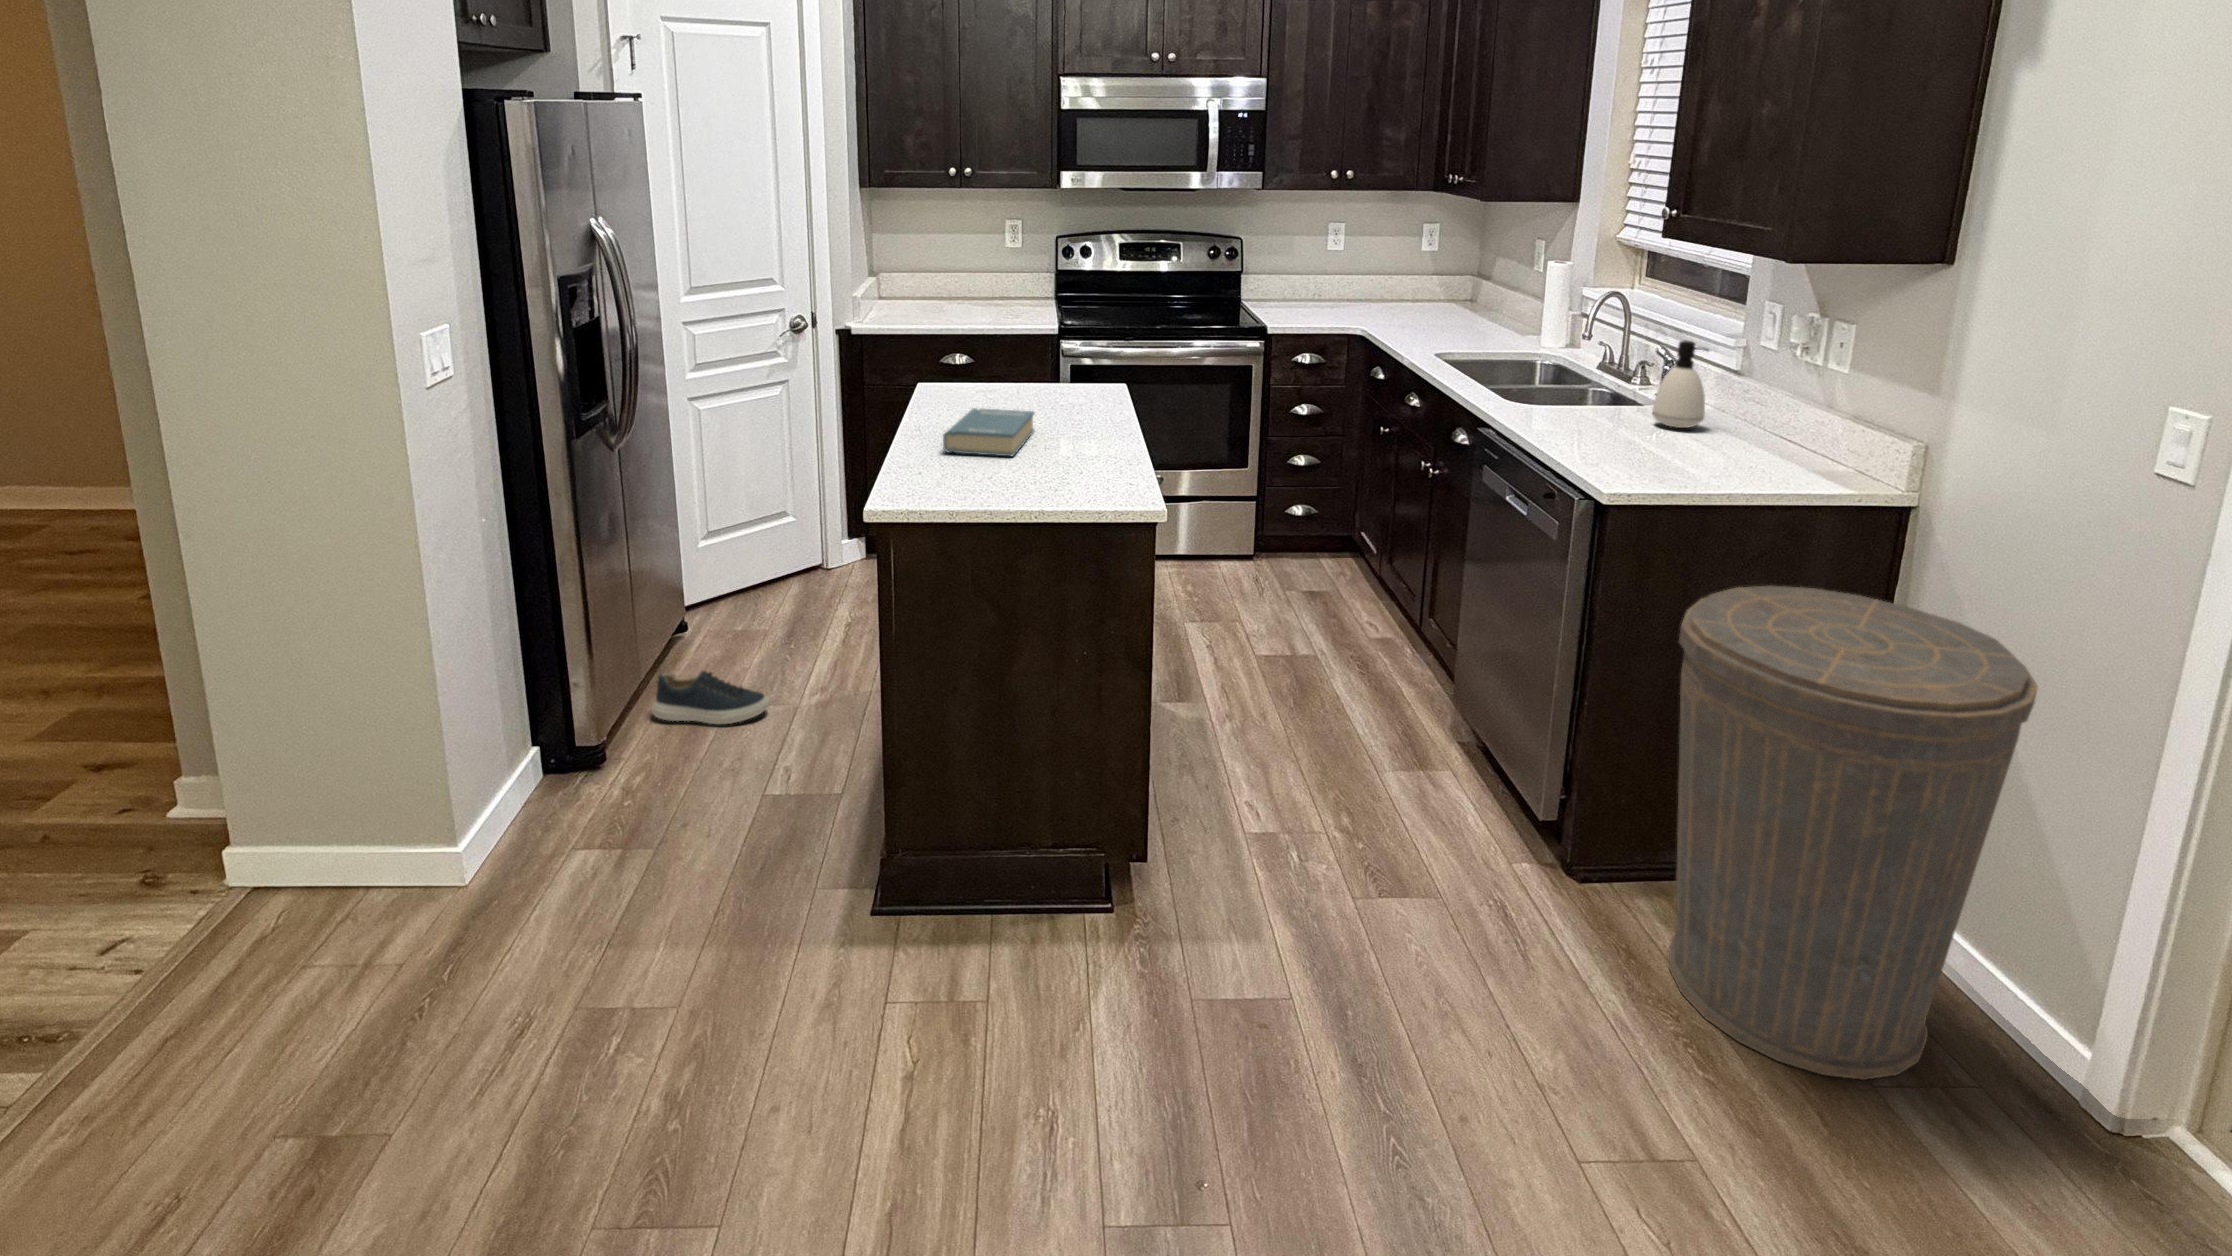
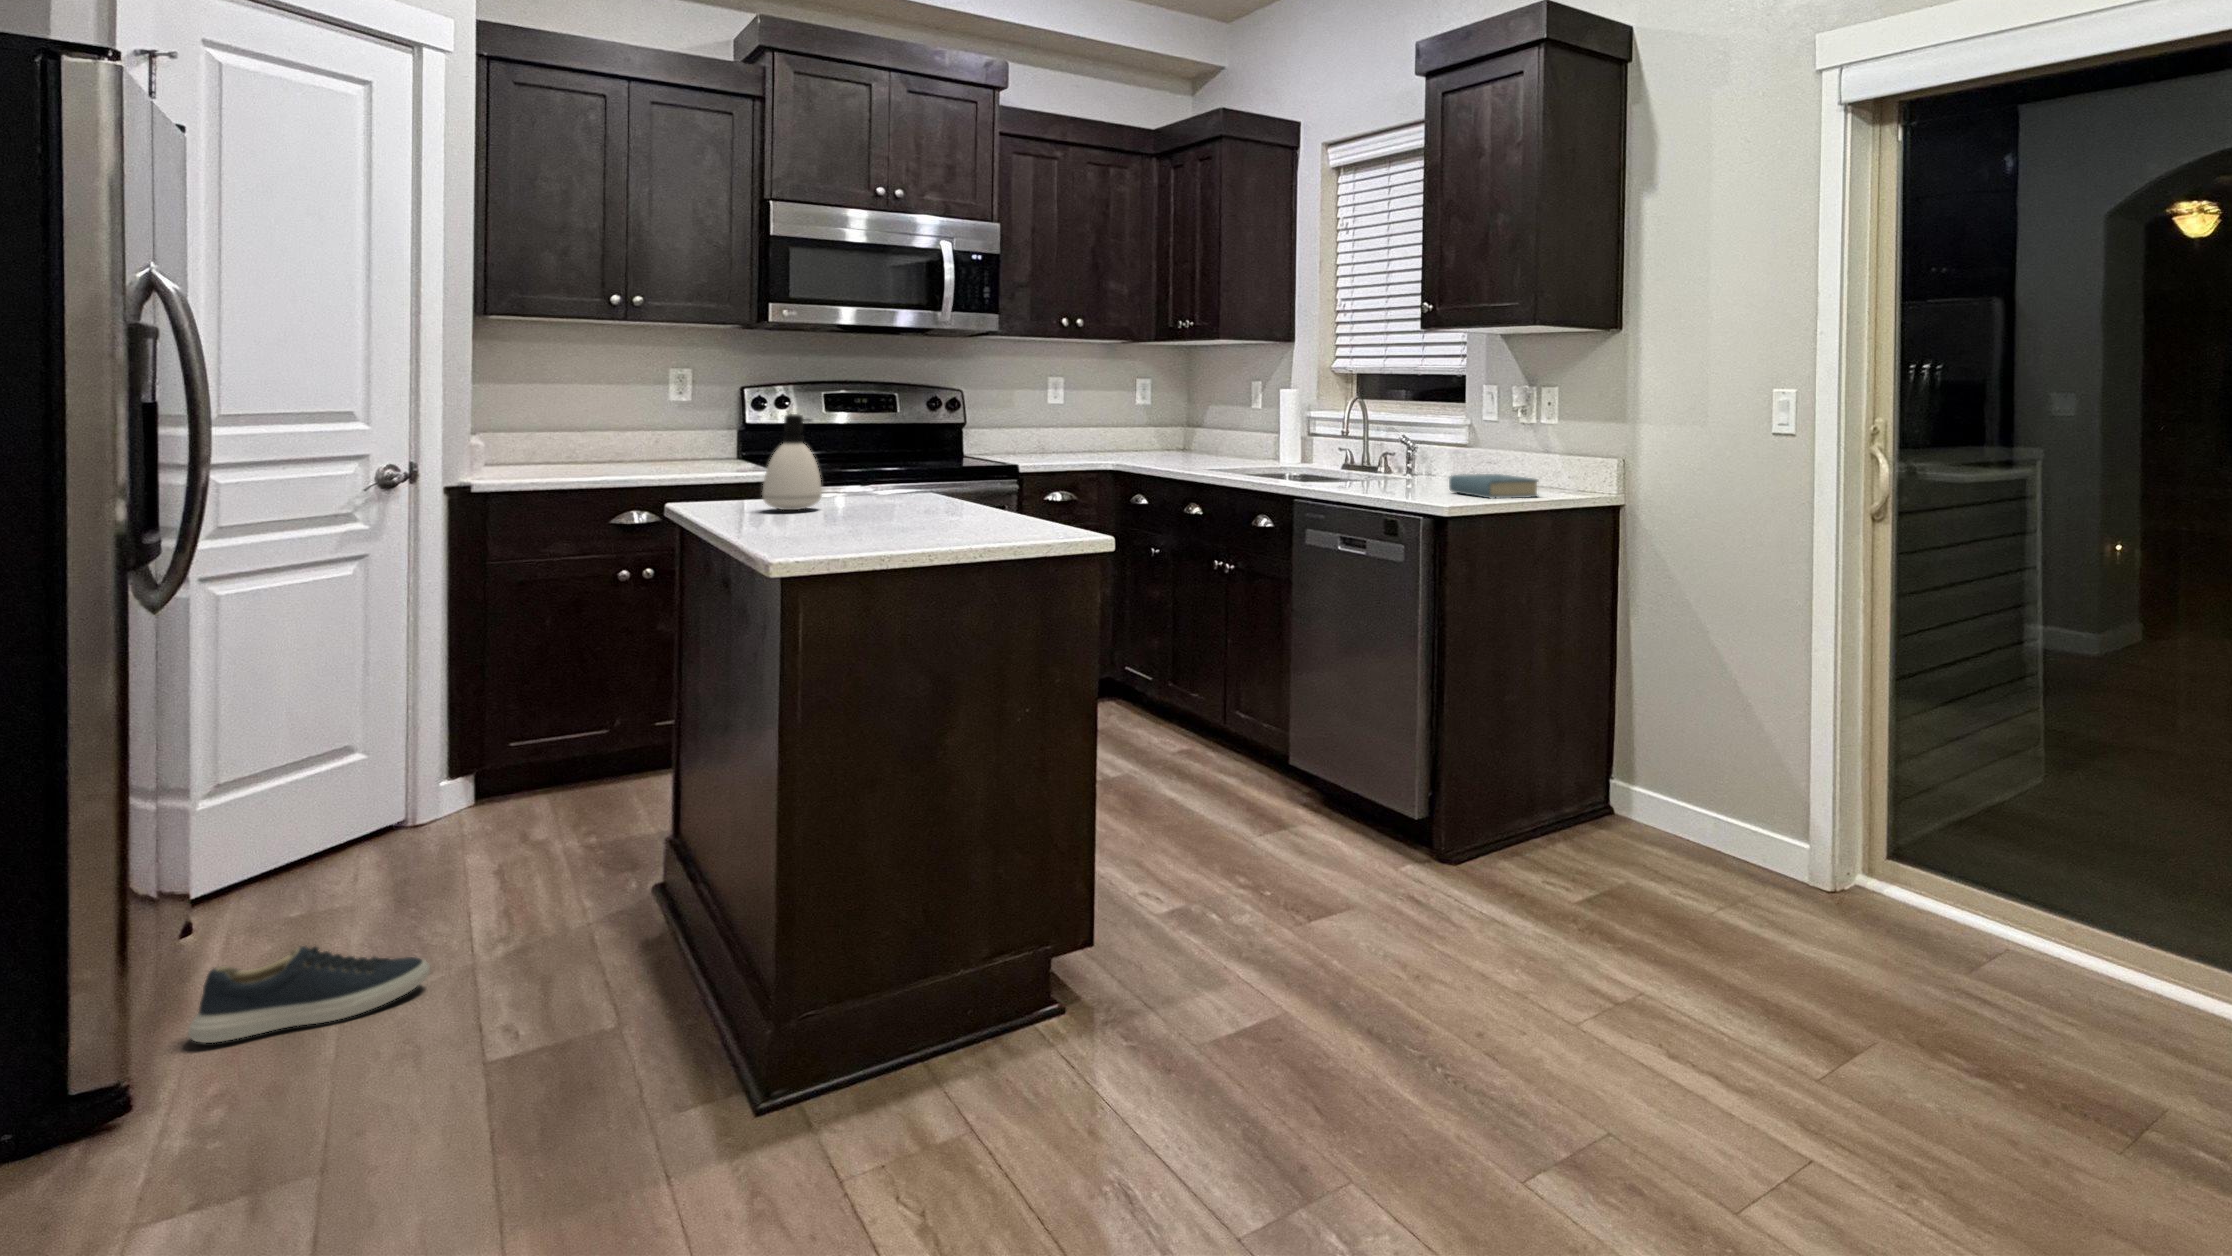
soap dispenser: present [1652,341,1709,428] -> present [762,414,822,510]
book: present [943,408,1034,456] -> present [1449,474,1538,498]
trash can: present [1669,586,2038,1080] -> none [1520,567,1736,918]

